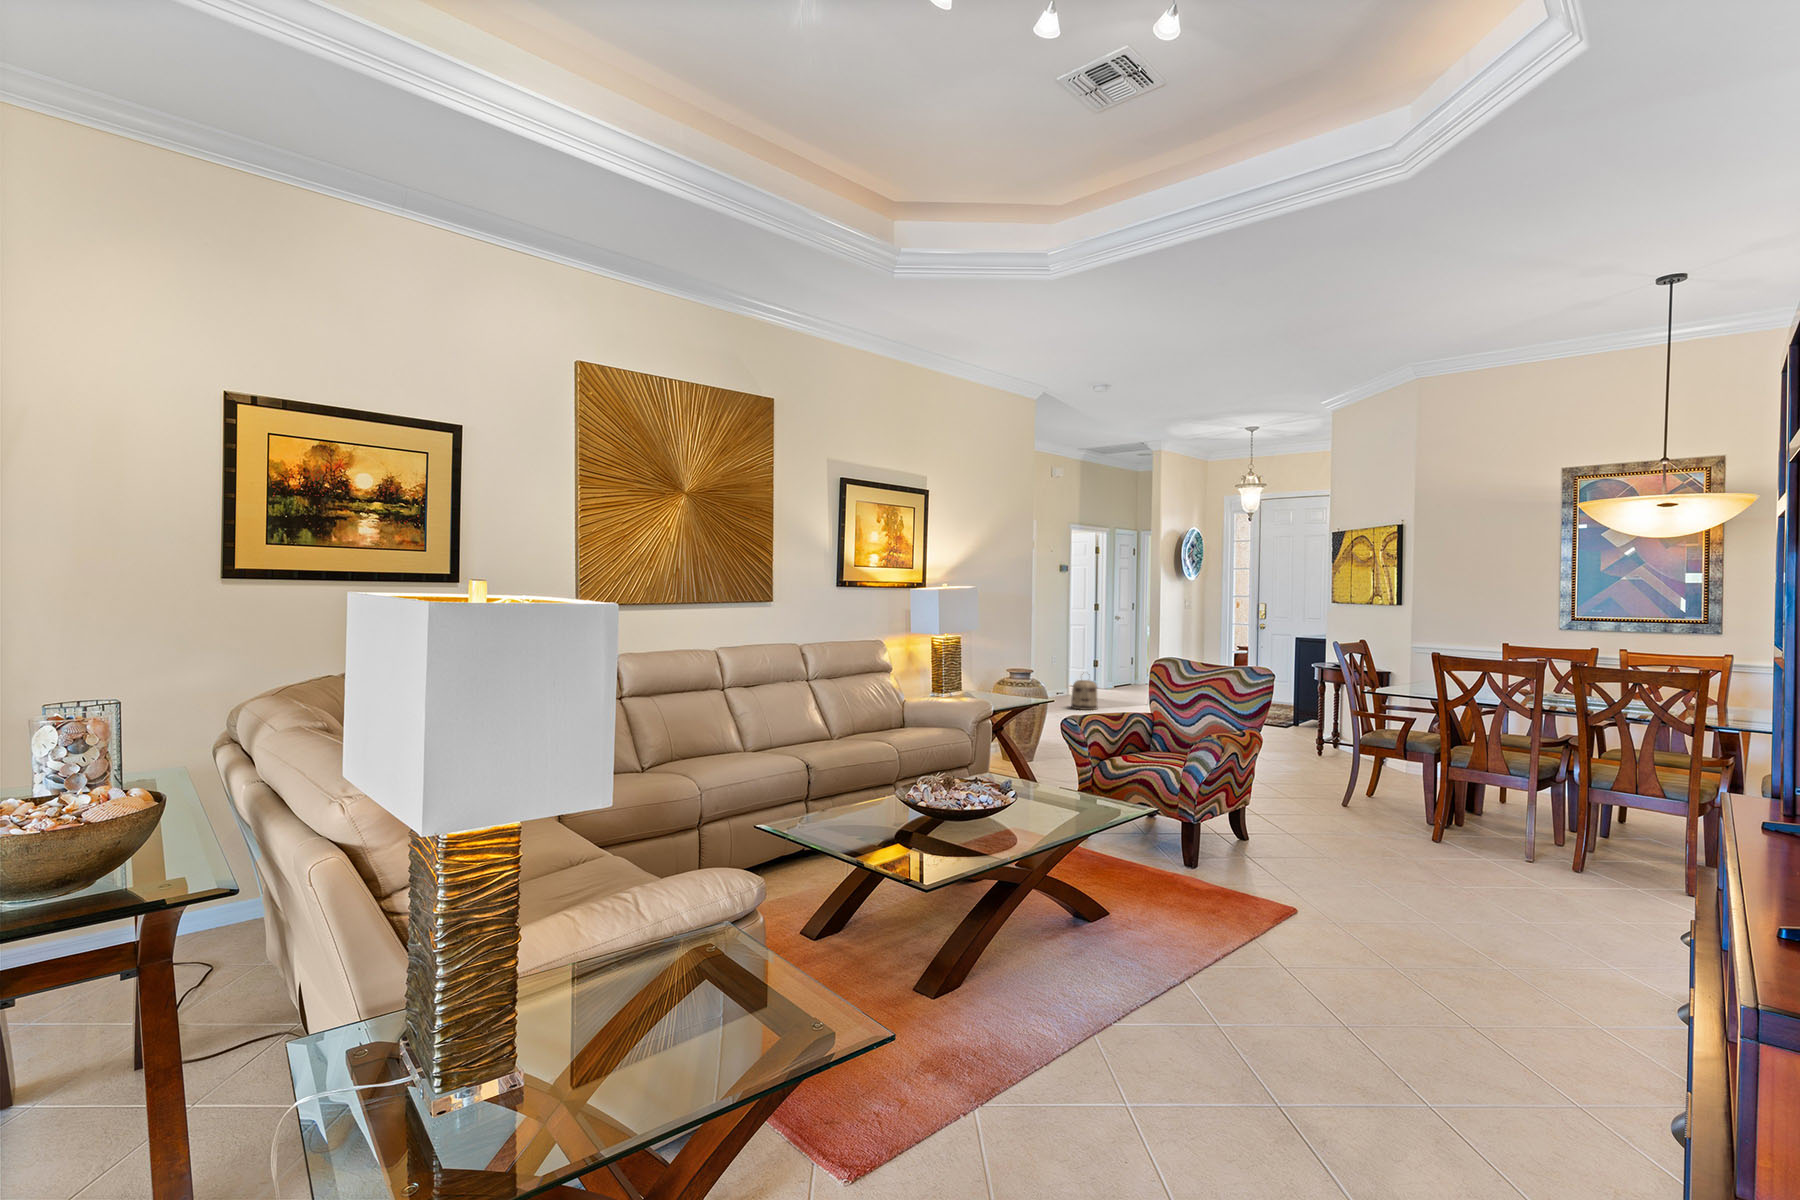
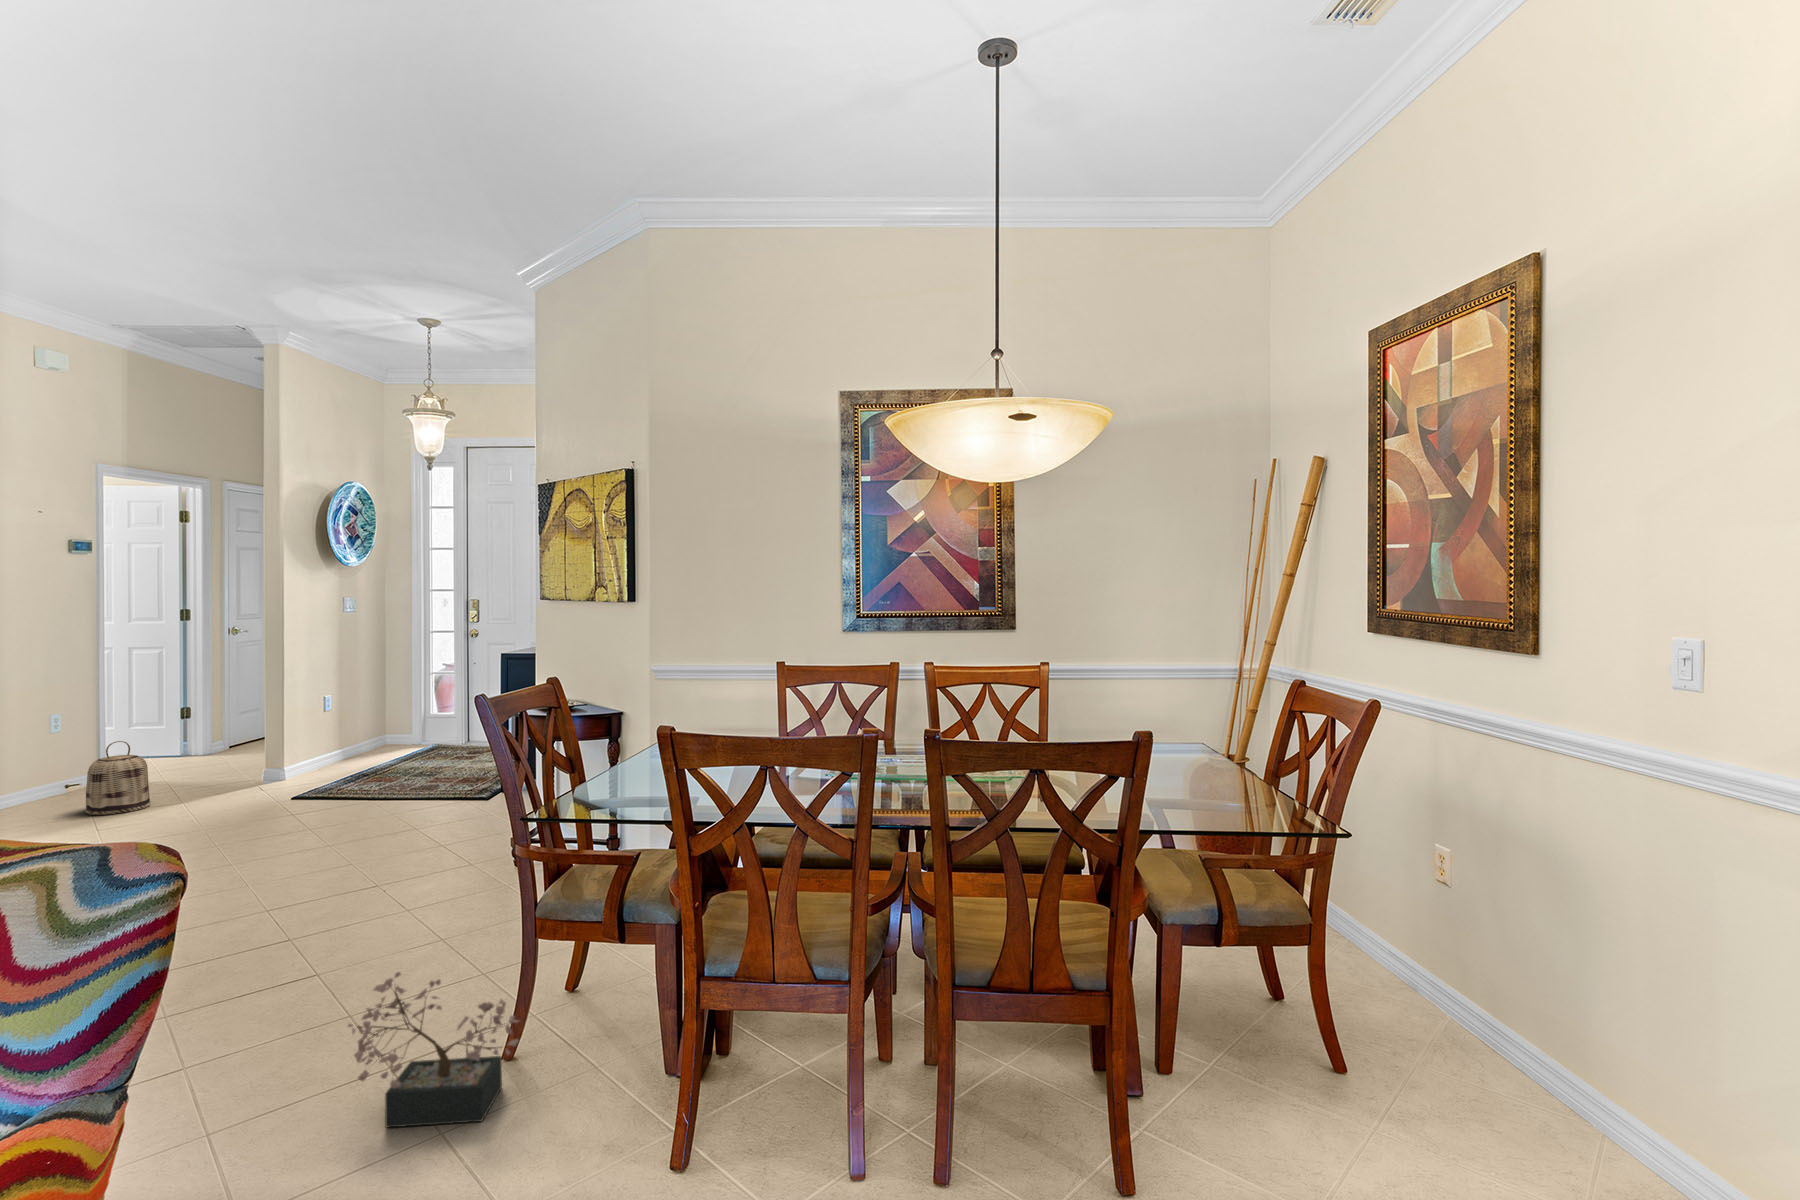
decorative plant: none [1281,757,1354,823] -> present [348,972,519,1128]

